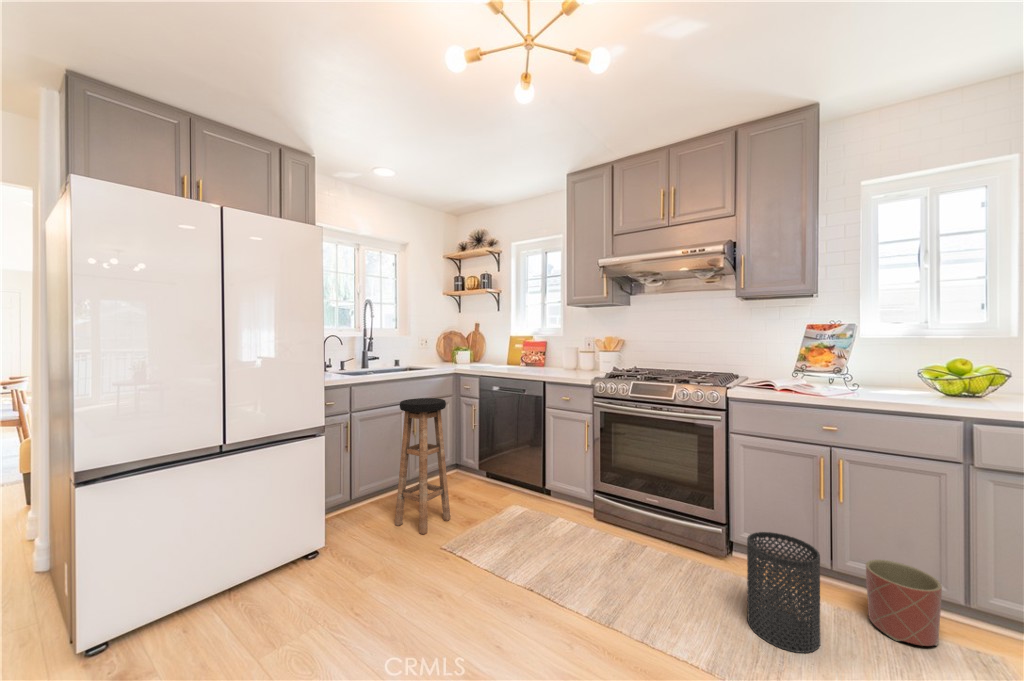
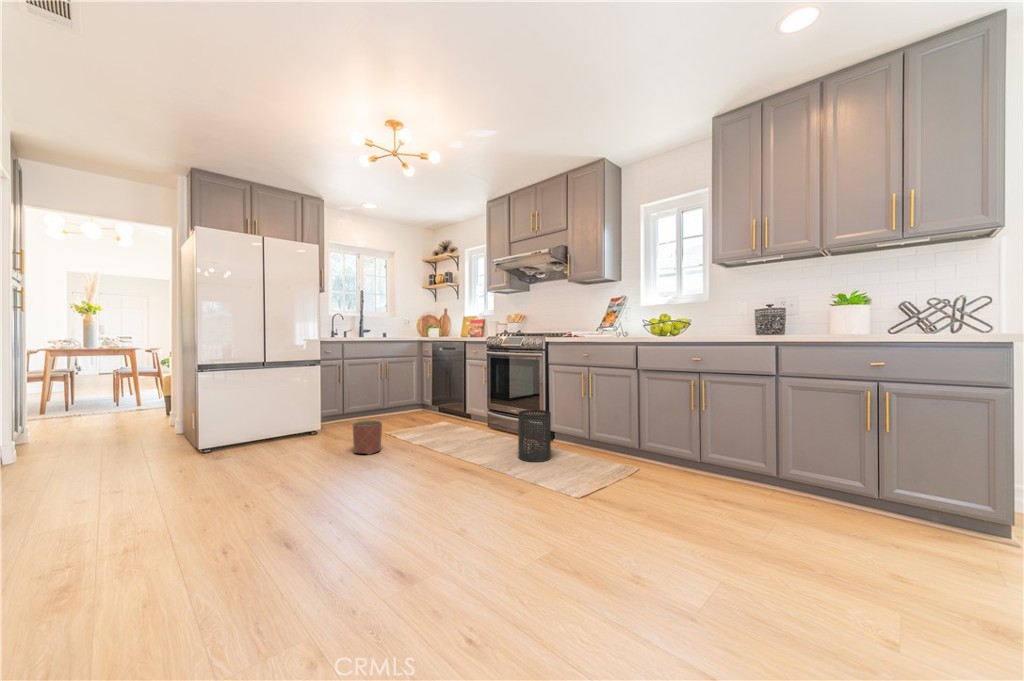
bar stool: present [395,398,450,534] -> none [364,350,399,428]
planter: present [866,560,942,646] -> present [353,420,382,454]

